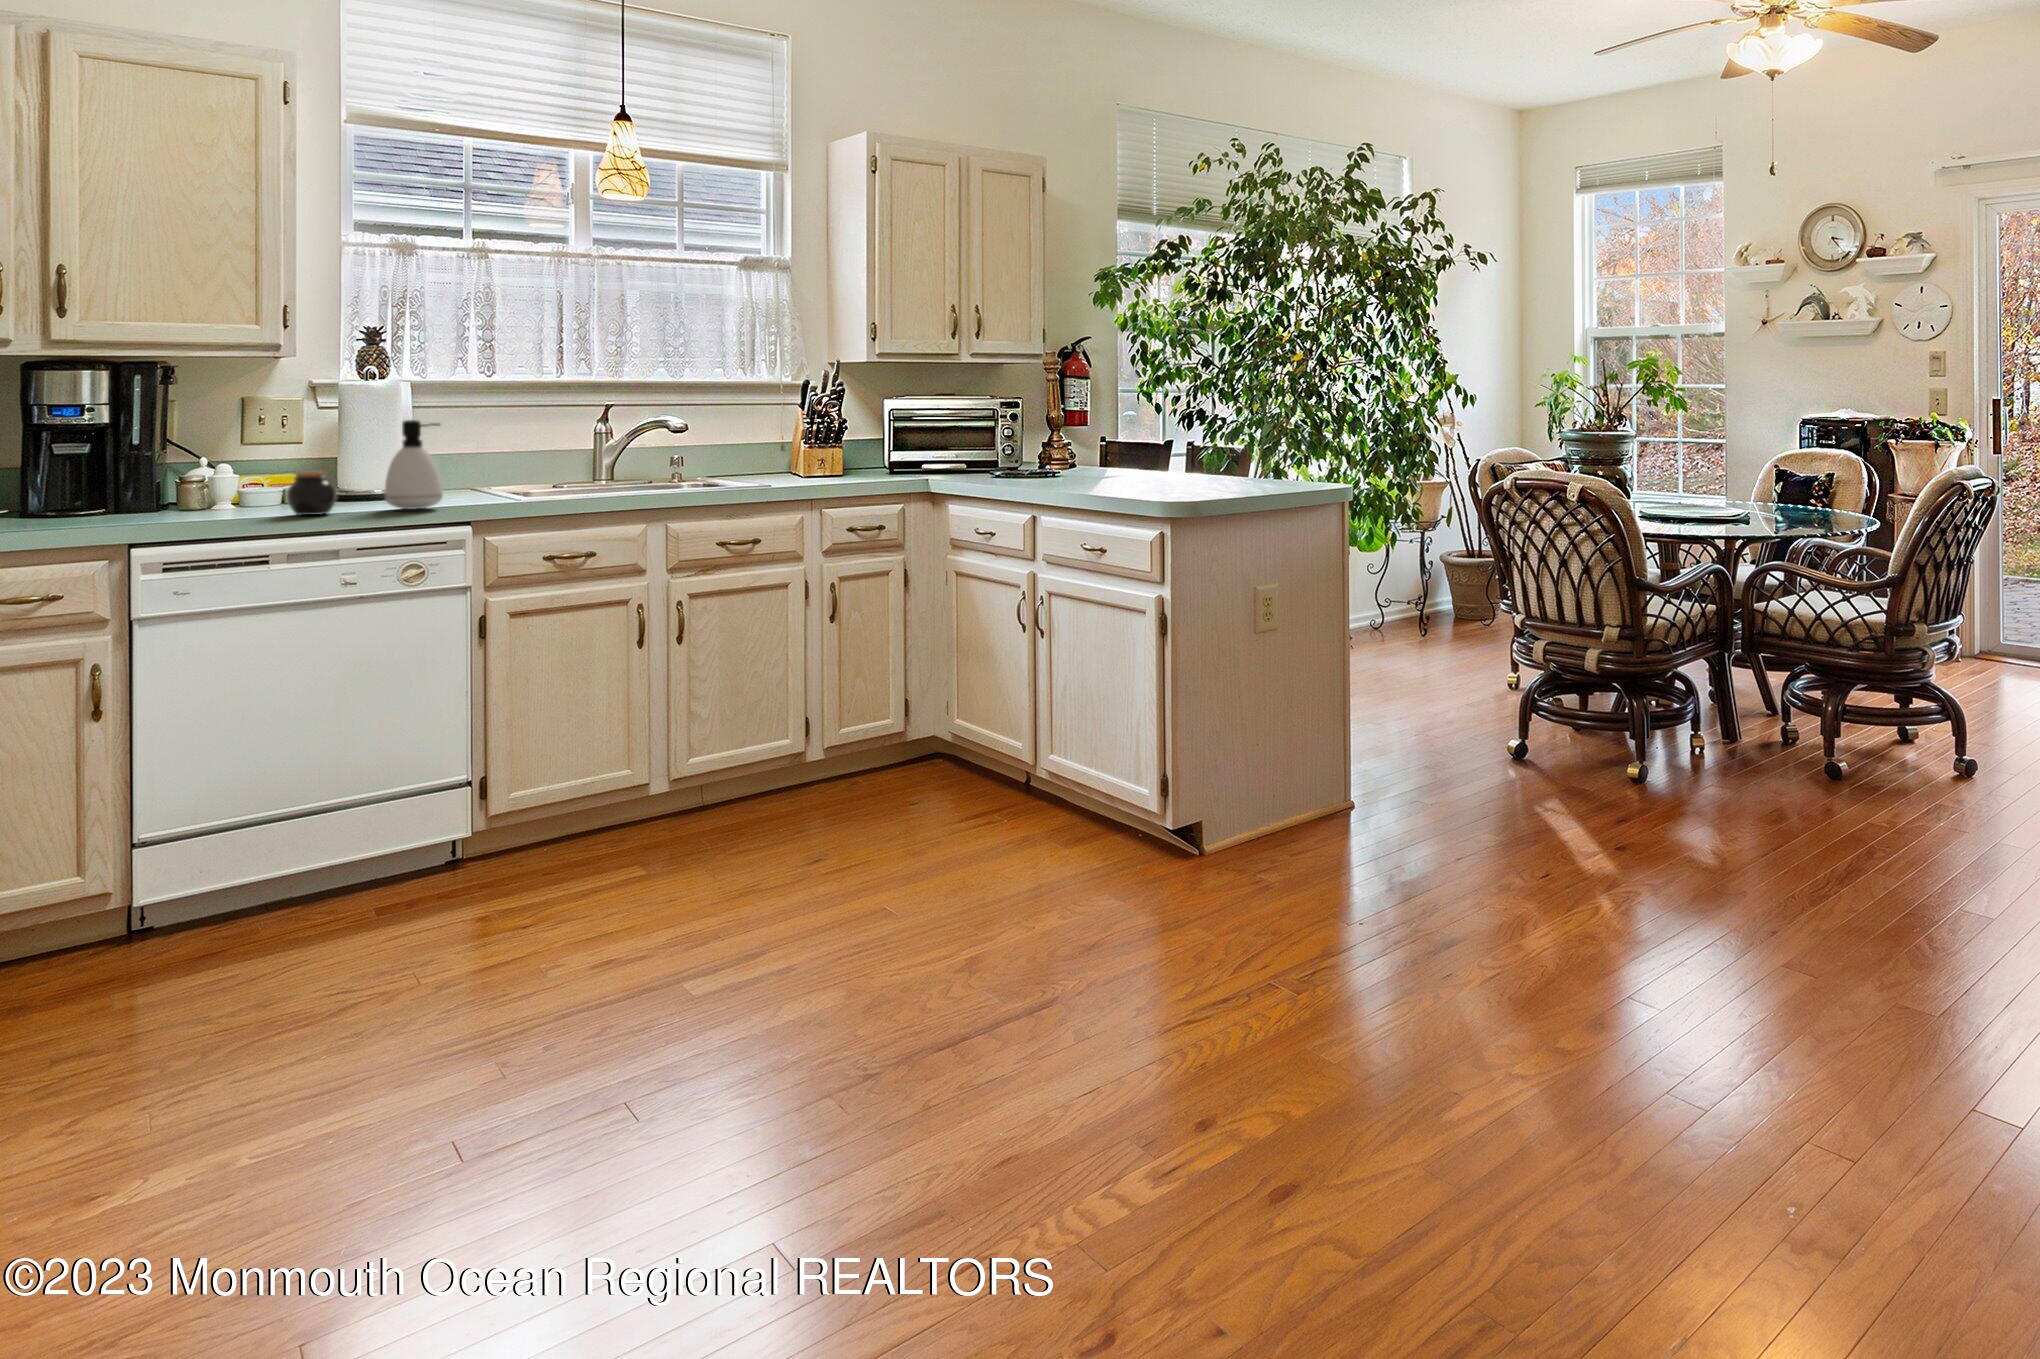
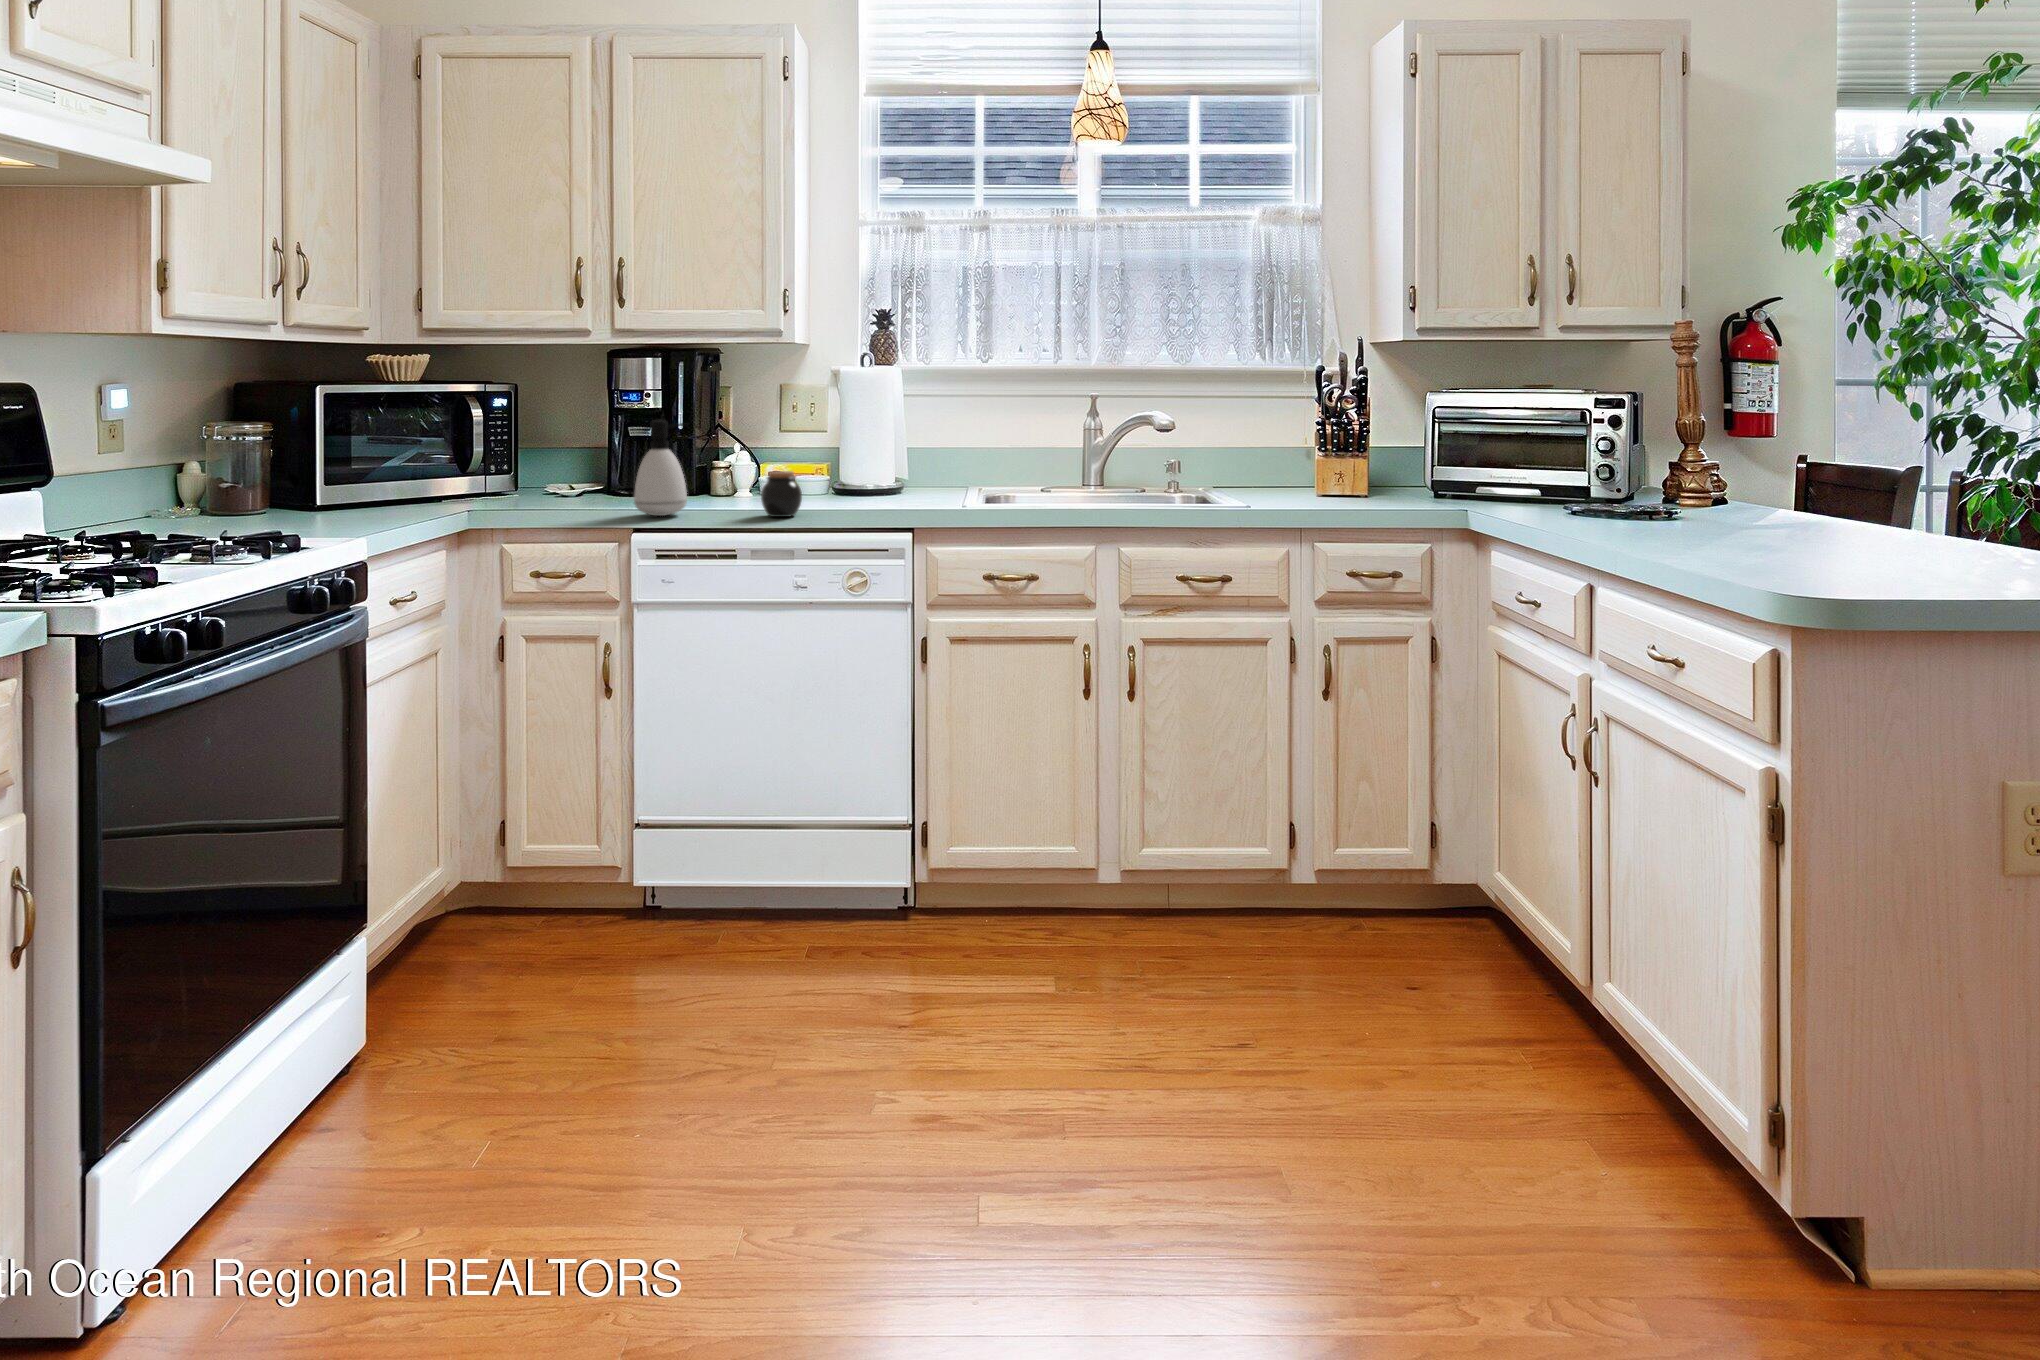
soap dispenser: present [384,420,443,509] -> present [634,420,687,516]

